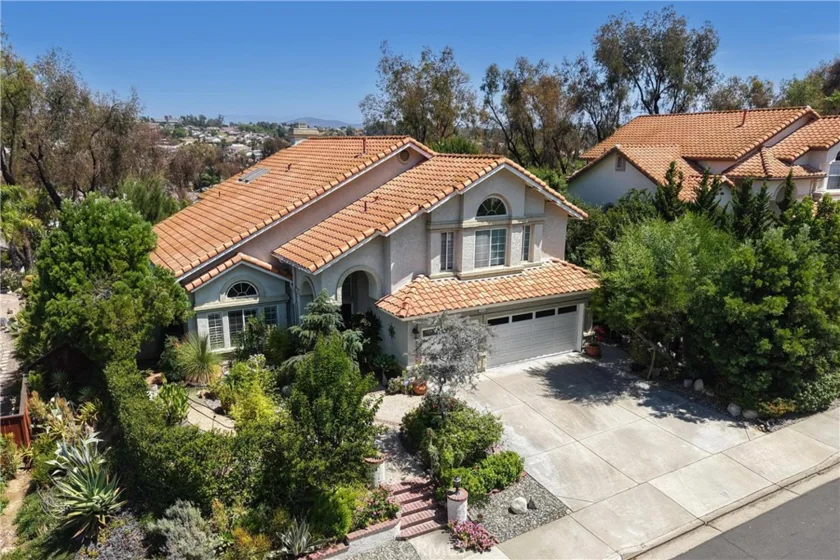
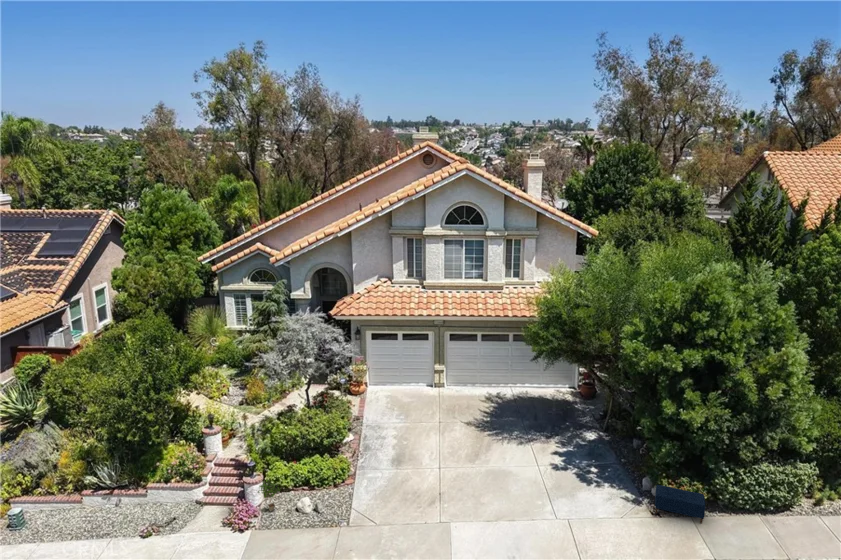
bench: none [735,406,780,429] -> present [655,485,705,524]

